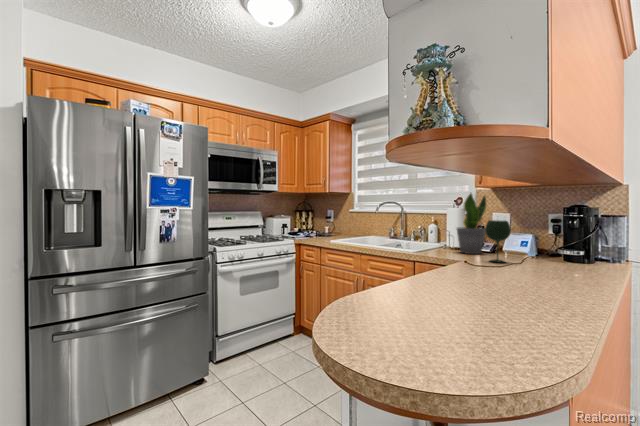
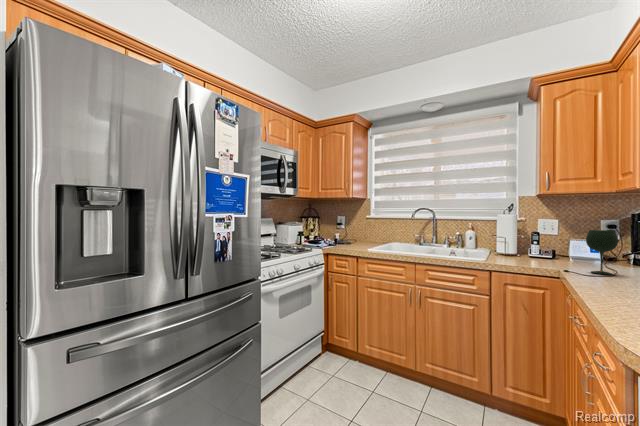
potted plant: present [457,193,486,254] -> none [521,200,556,264]

